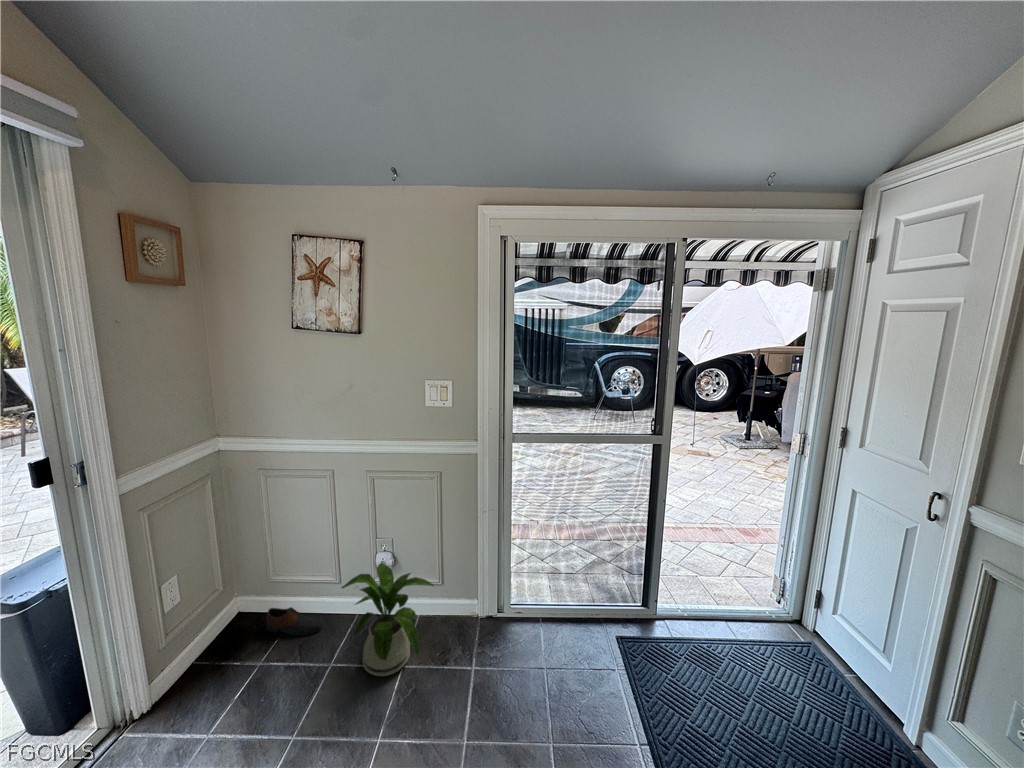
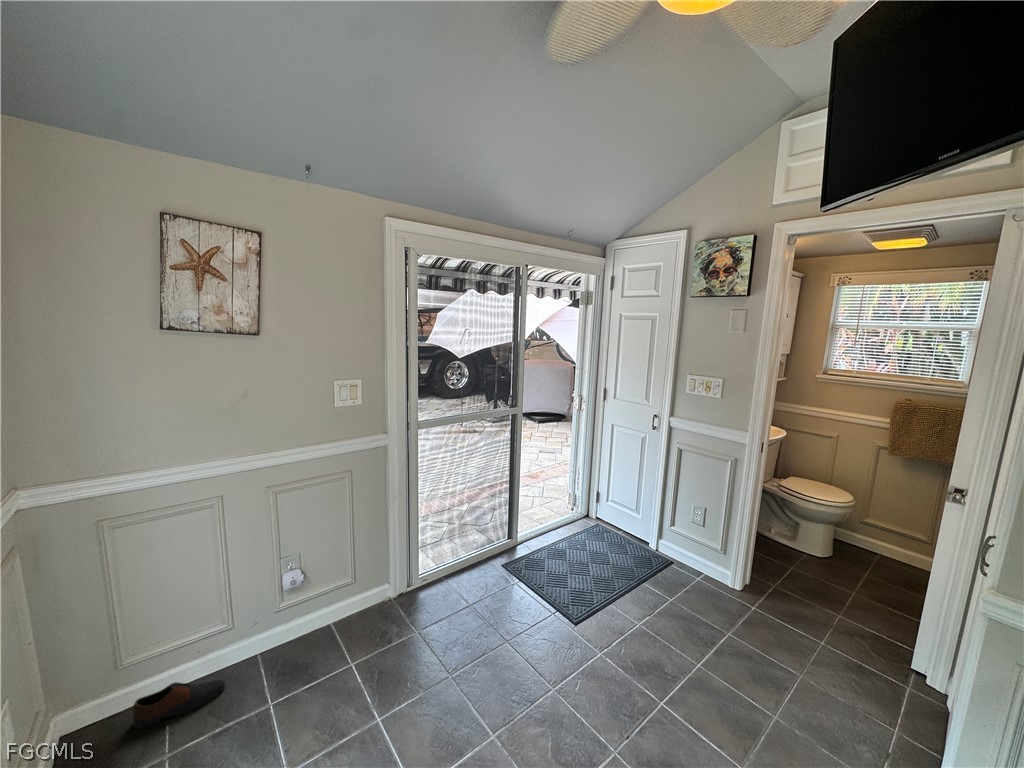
house plant: present [341,563,434,676] -> none [276,570,387,685]

